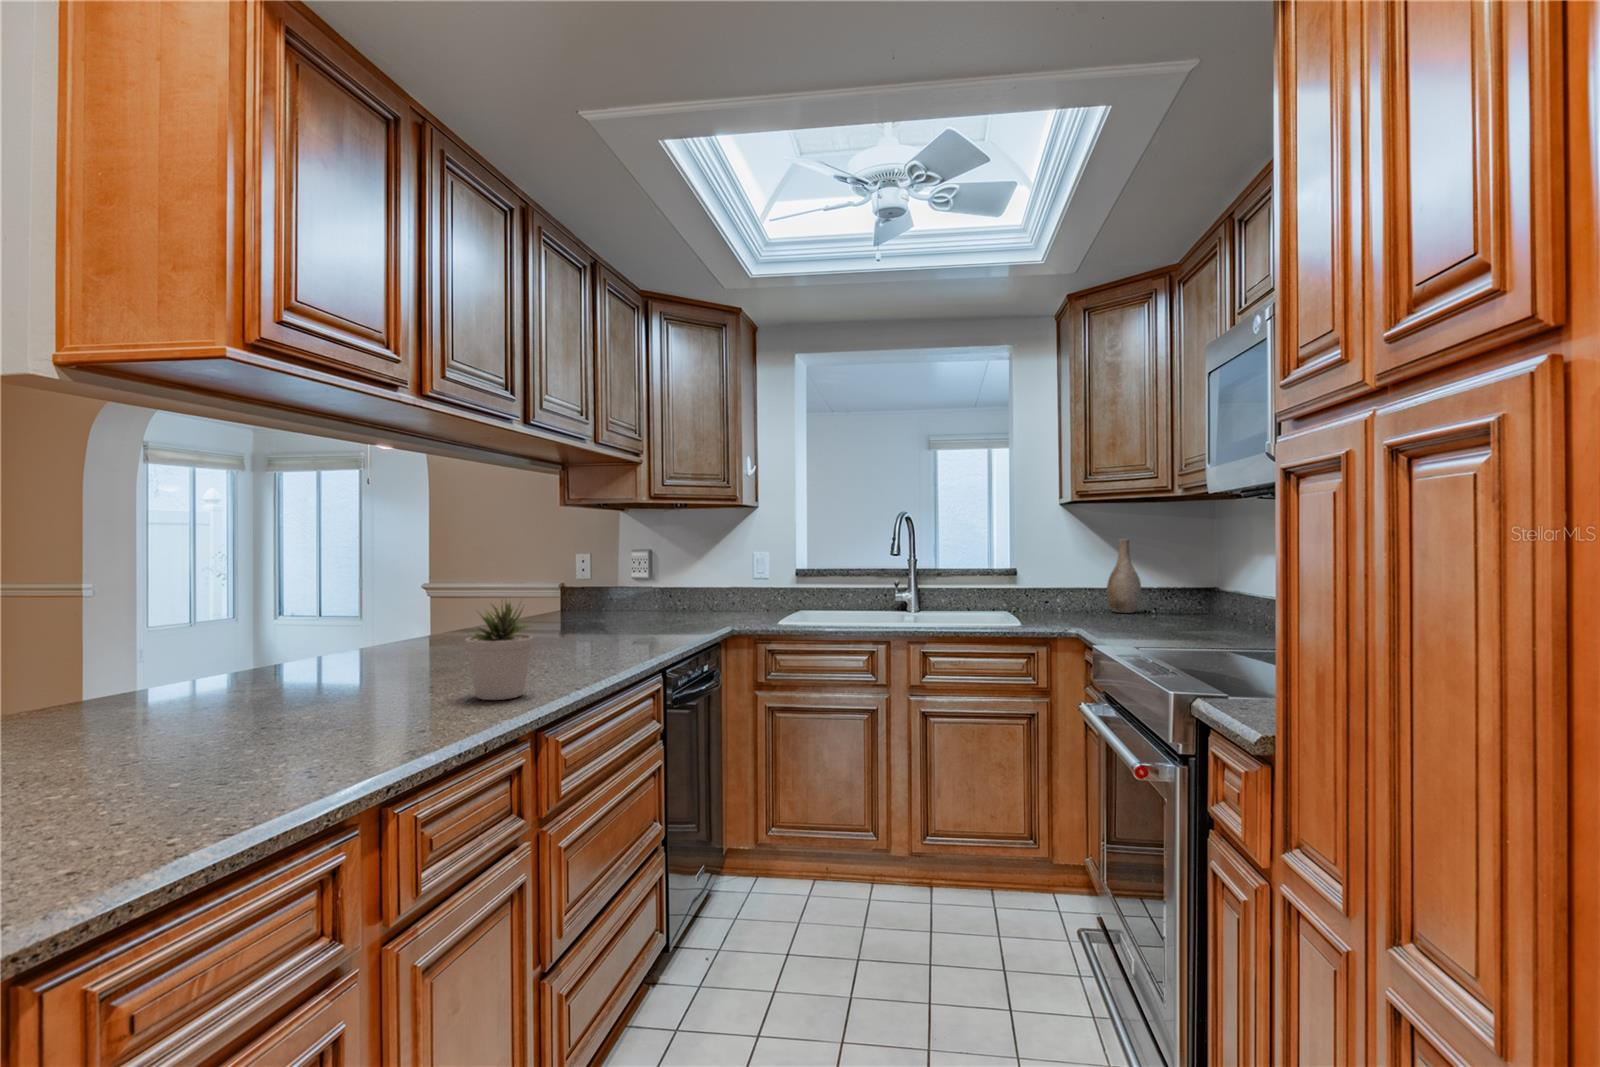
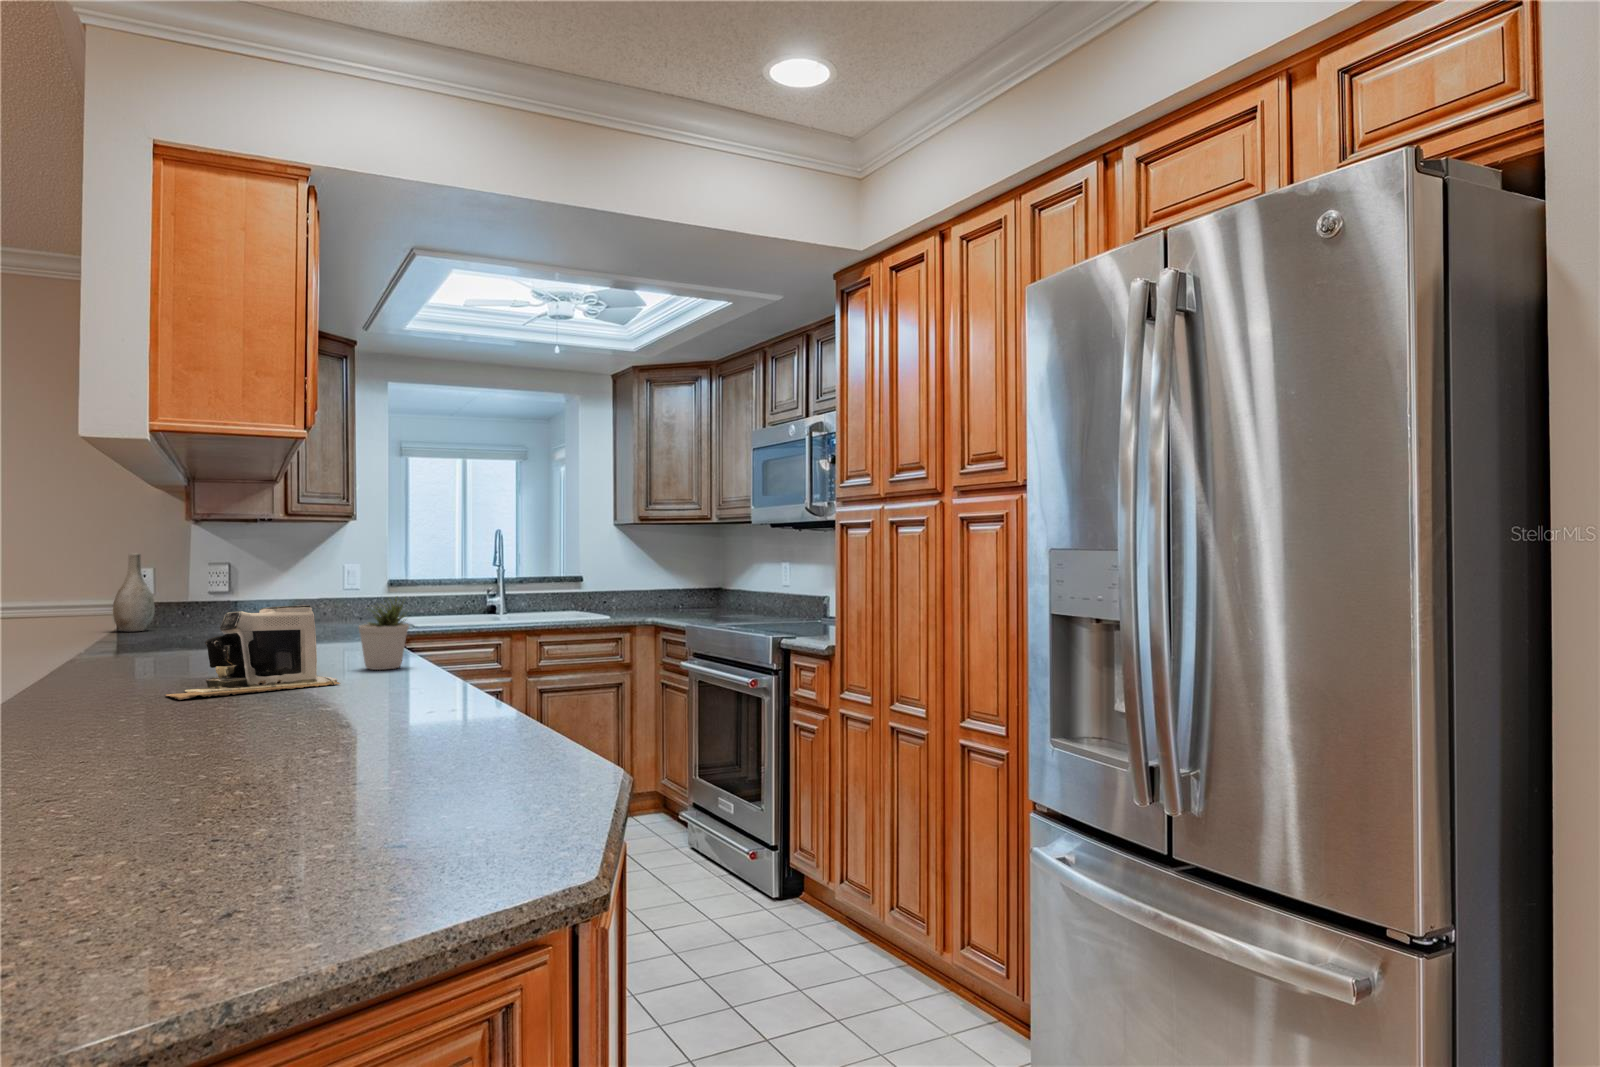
vase: present [1107,539,1142,613] -> present [113,553,155,631]
coffee maker: none [120,609,379,733] -> present [166,605,340,700]

